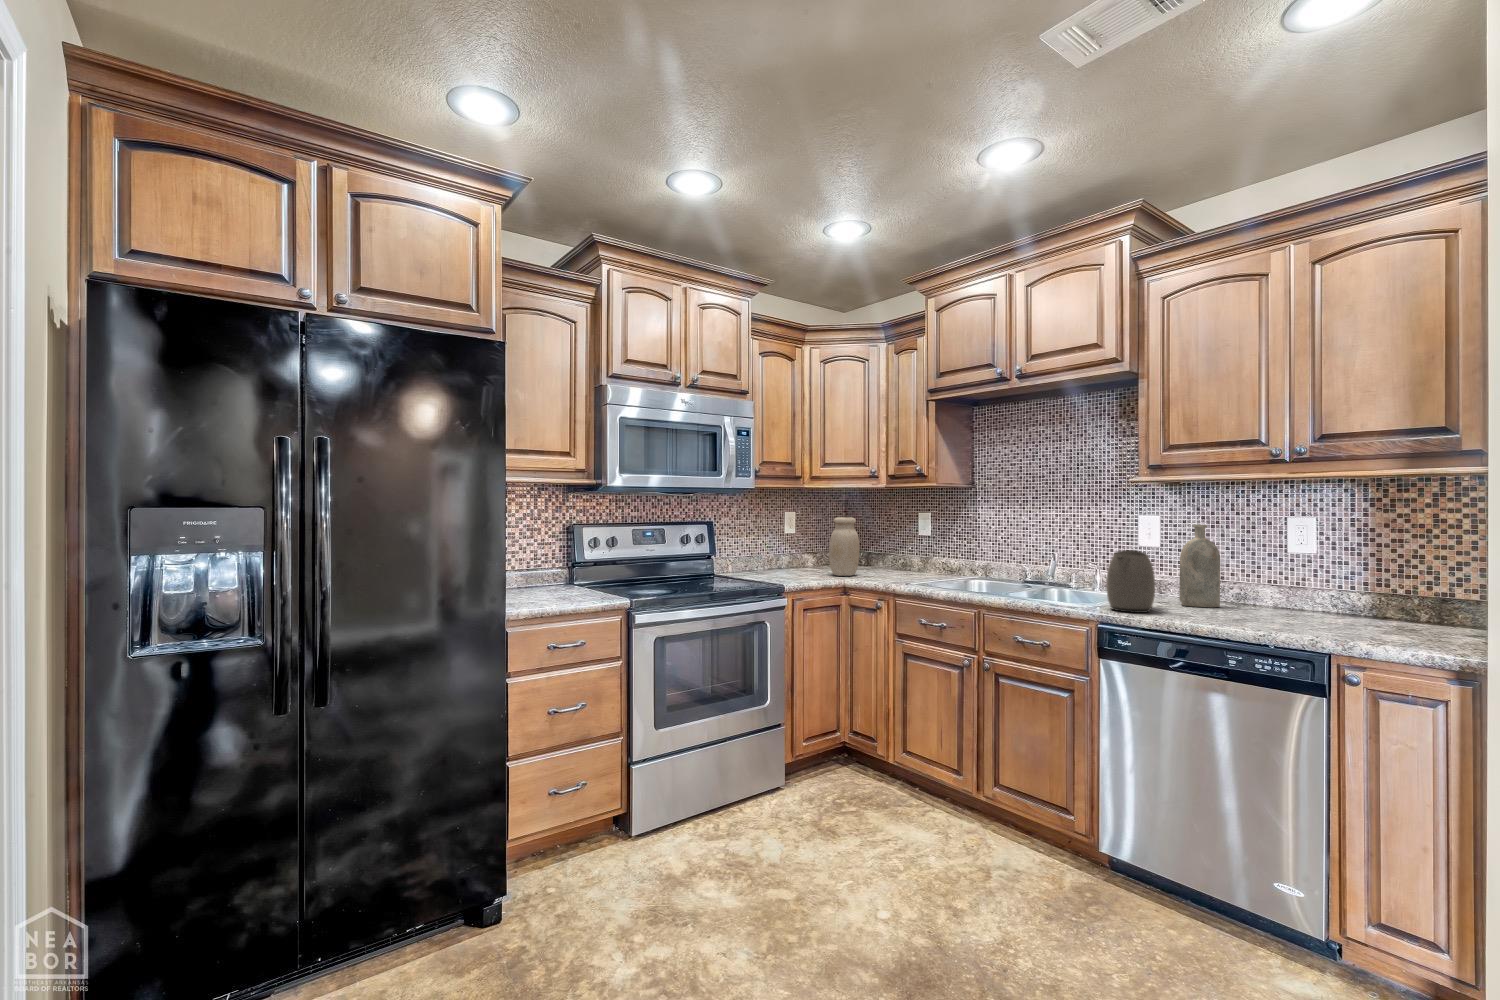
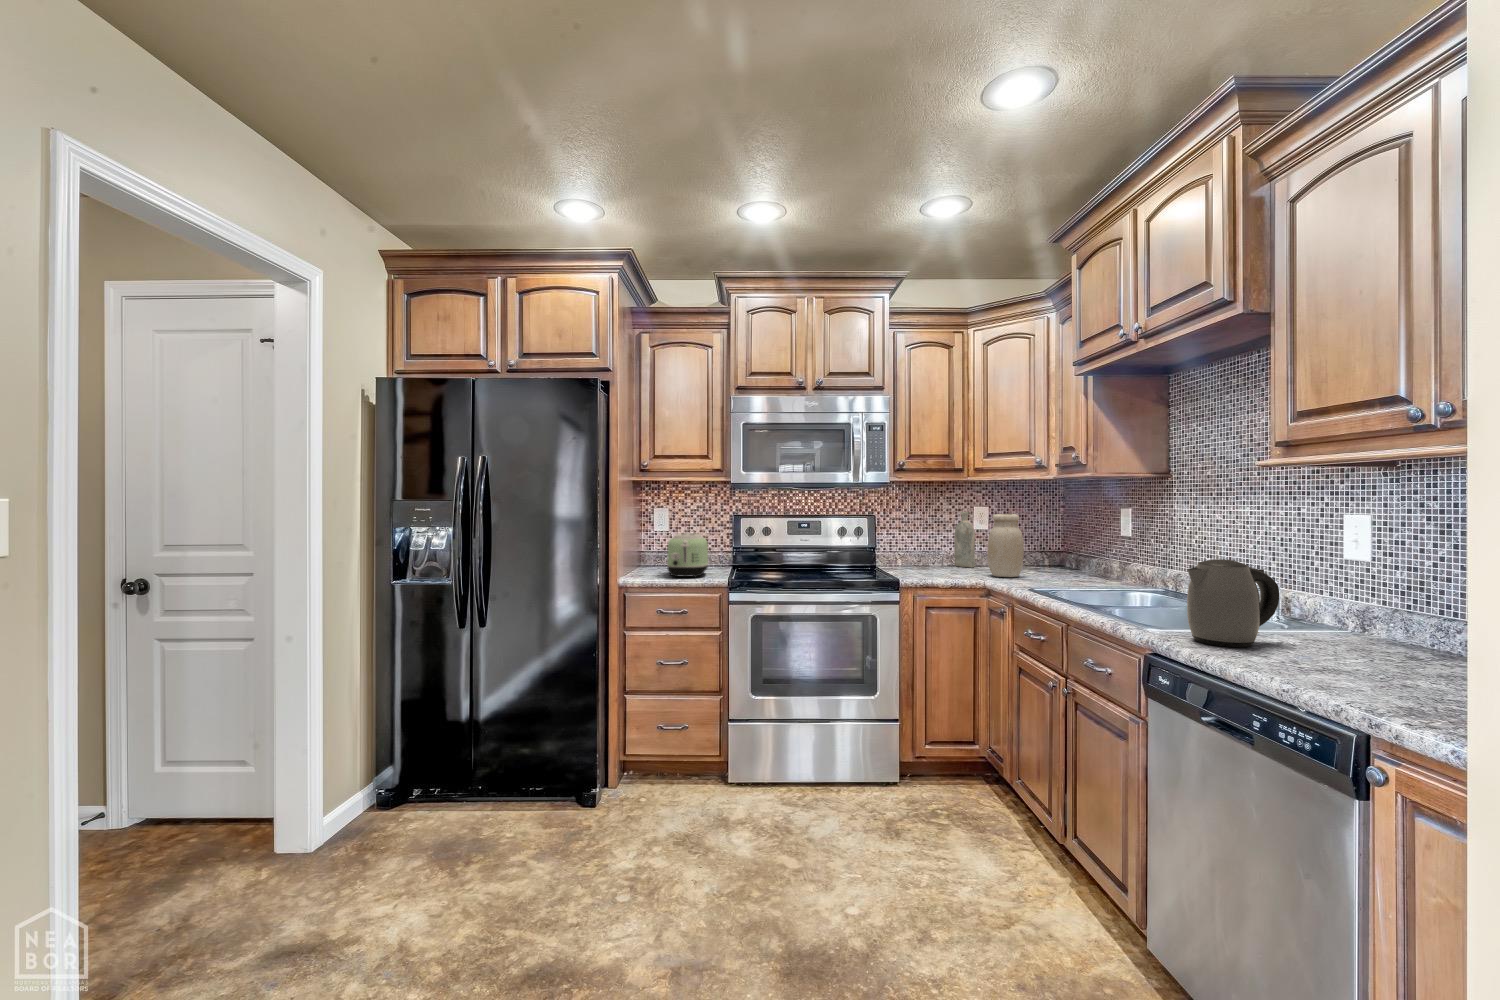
bottle: present [1180,525,1221,607] -> present [954,512,975,567]
toaster: none [521,547,582,604] -> present [667,533,708,577]

